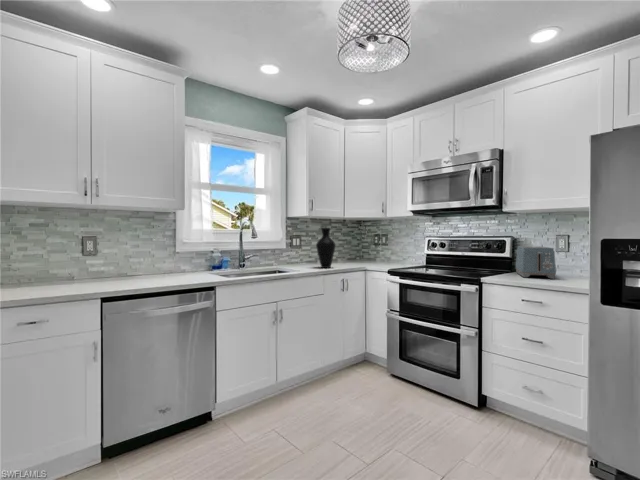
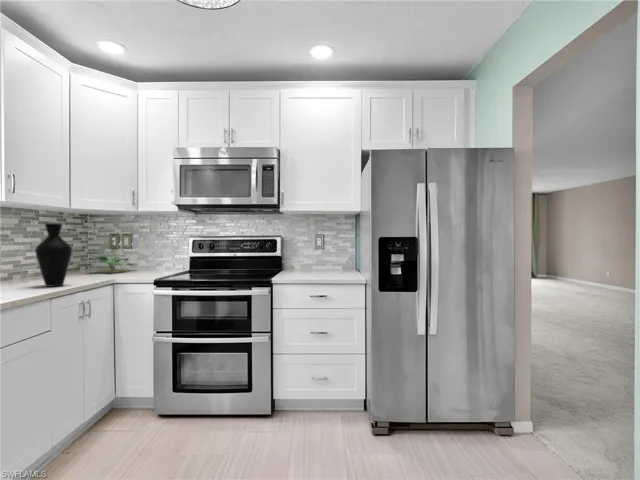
potted plant: none [358,234,391,262] -> present [90,240,133,273]
toaster: present [516,246,556,279] -> none [288,245,326,275]

